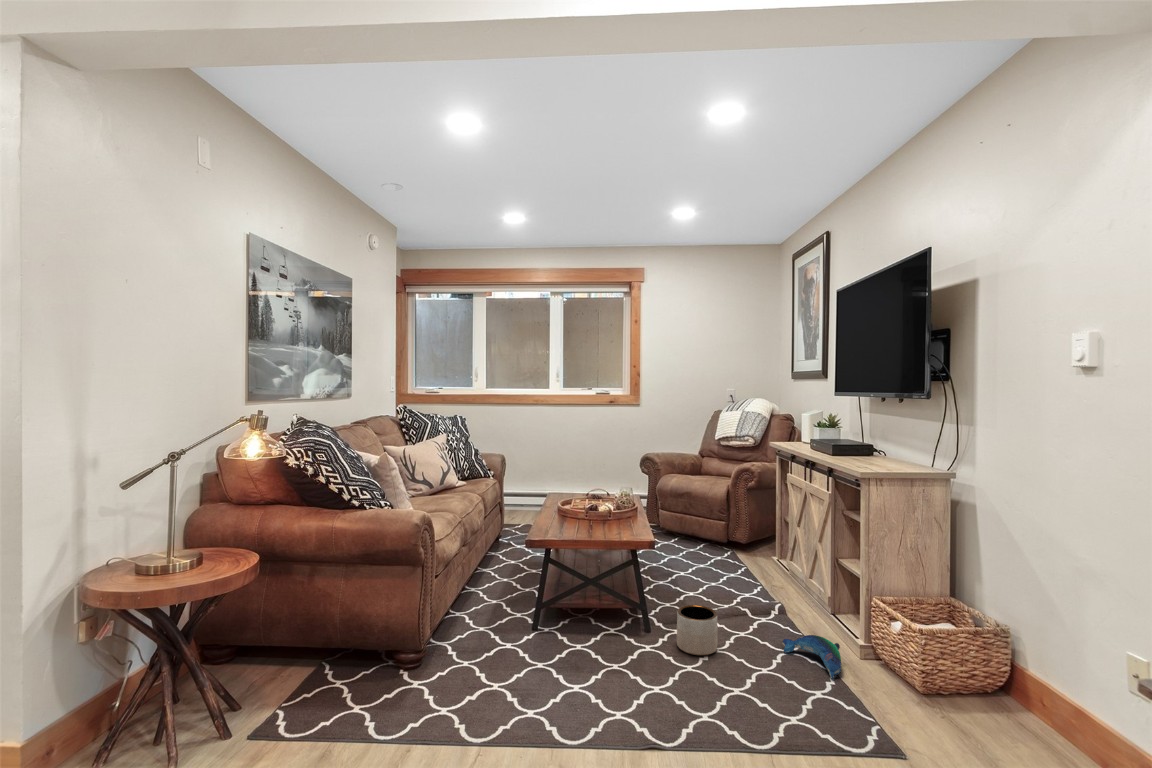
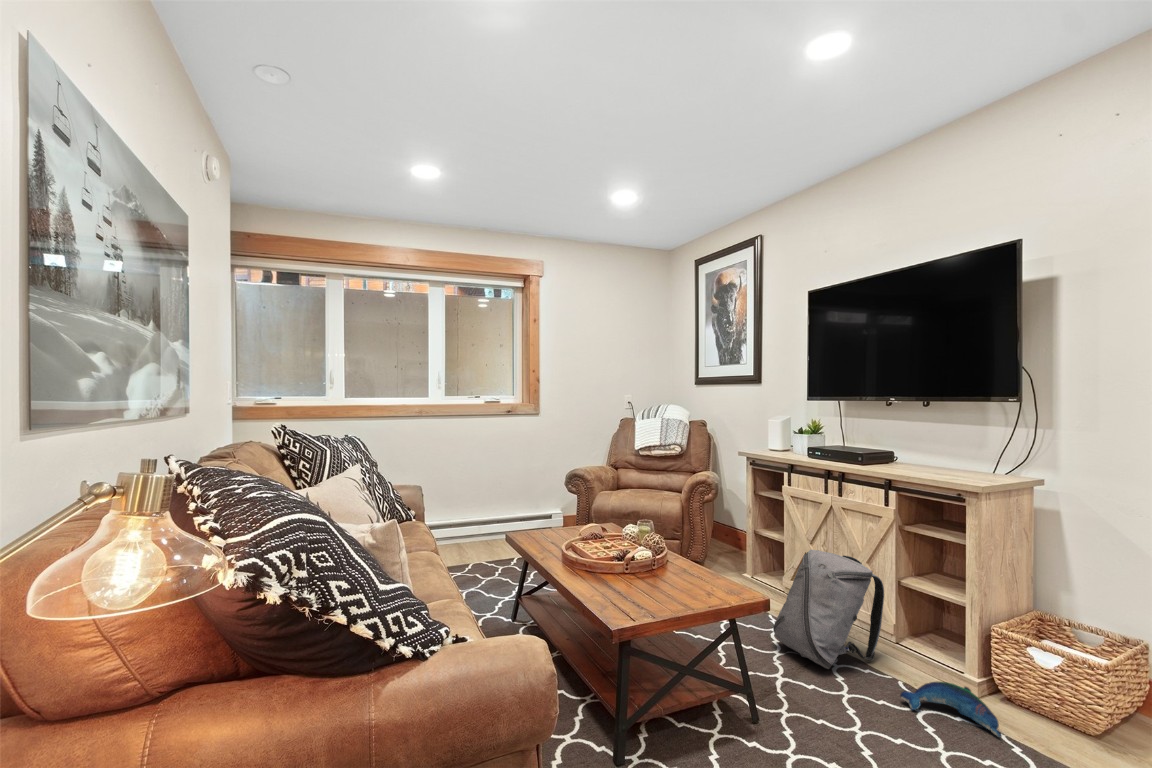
backpack: none [727,526,820,624] -> present [773,550,884,669]
planter: present [677,605,718,655] -> none [804,673,862,747]

